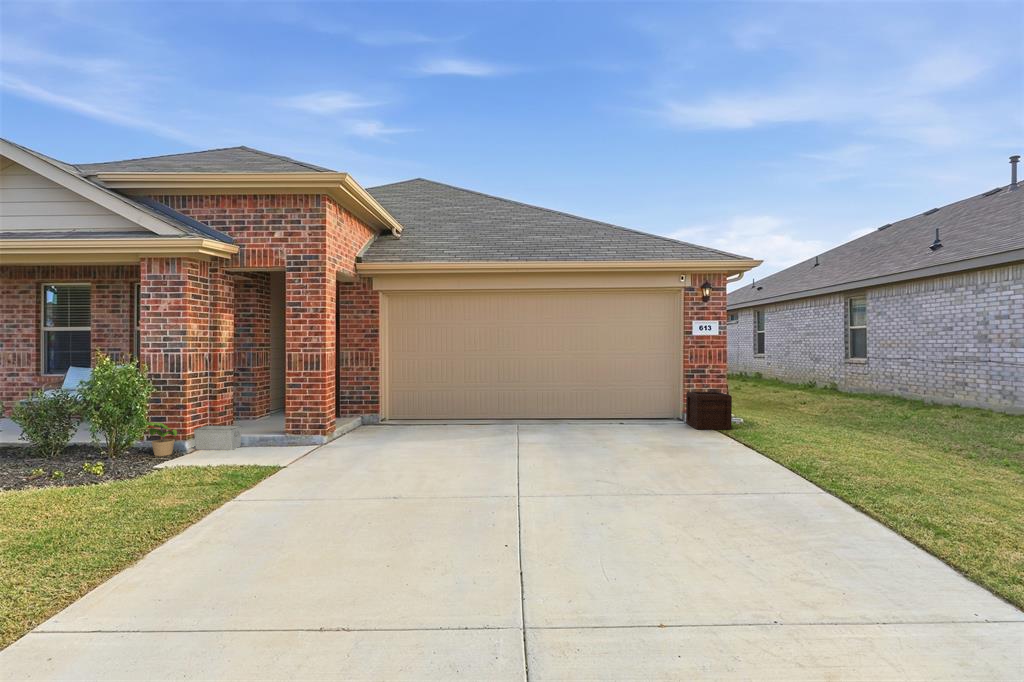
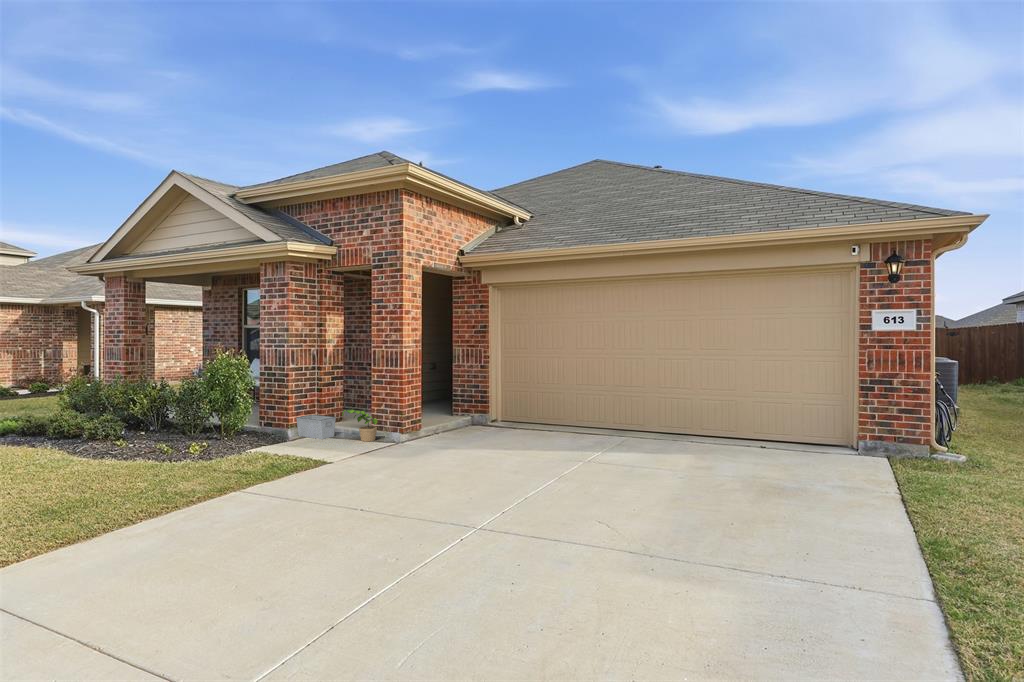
wooden crate: present [686,392,732,430] -> none [859,411,923,471]
potted plant: present [147,422,177,456] -> present [342,410,378,441]

